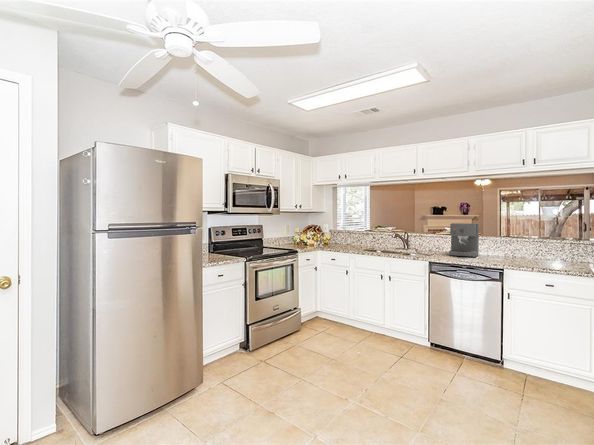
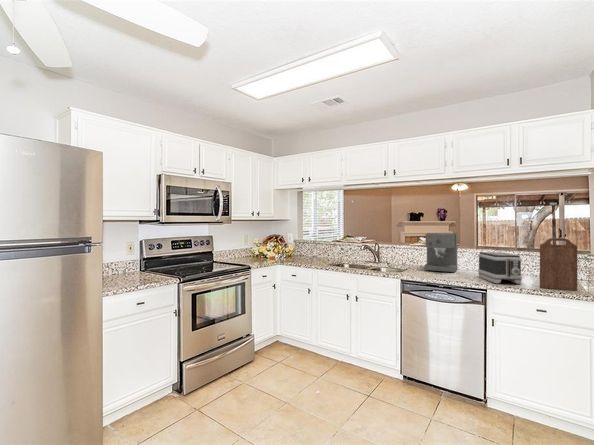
cutting board: none [550,227,583,271] -> present [540,238,577,290]
toaster: none [497,239,535,266] -> present [478,252,522,284]

